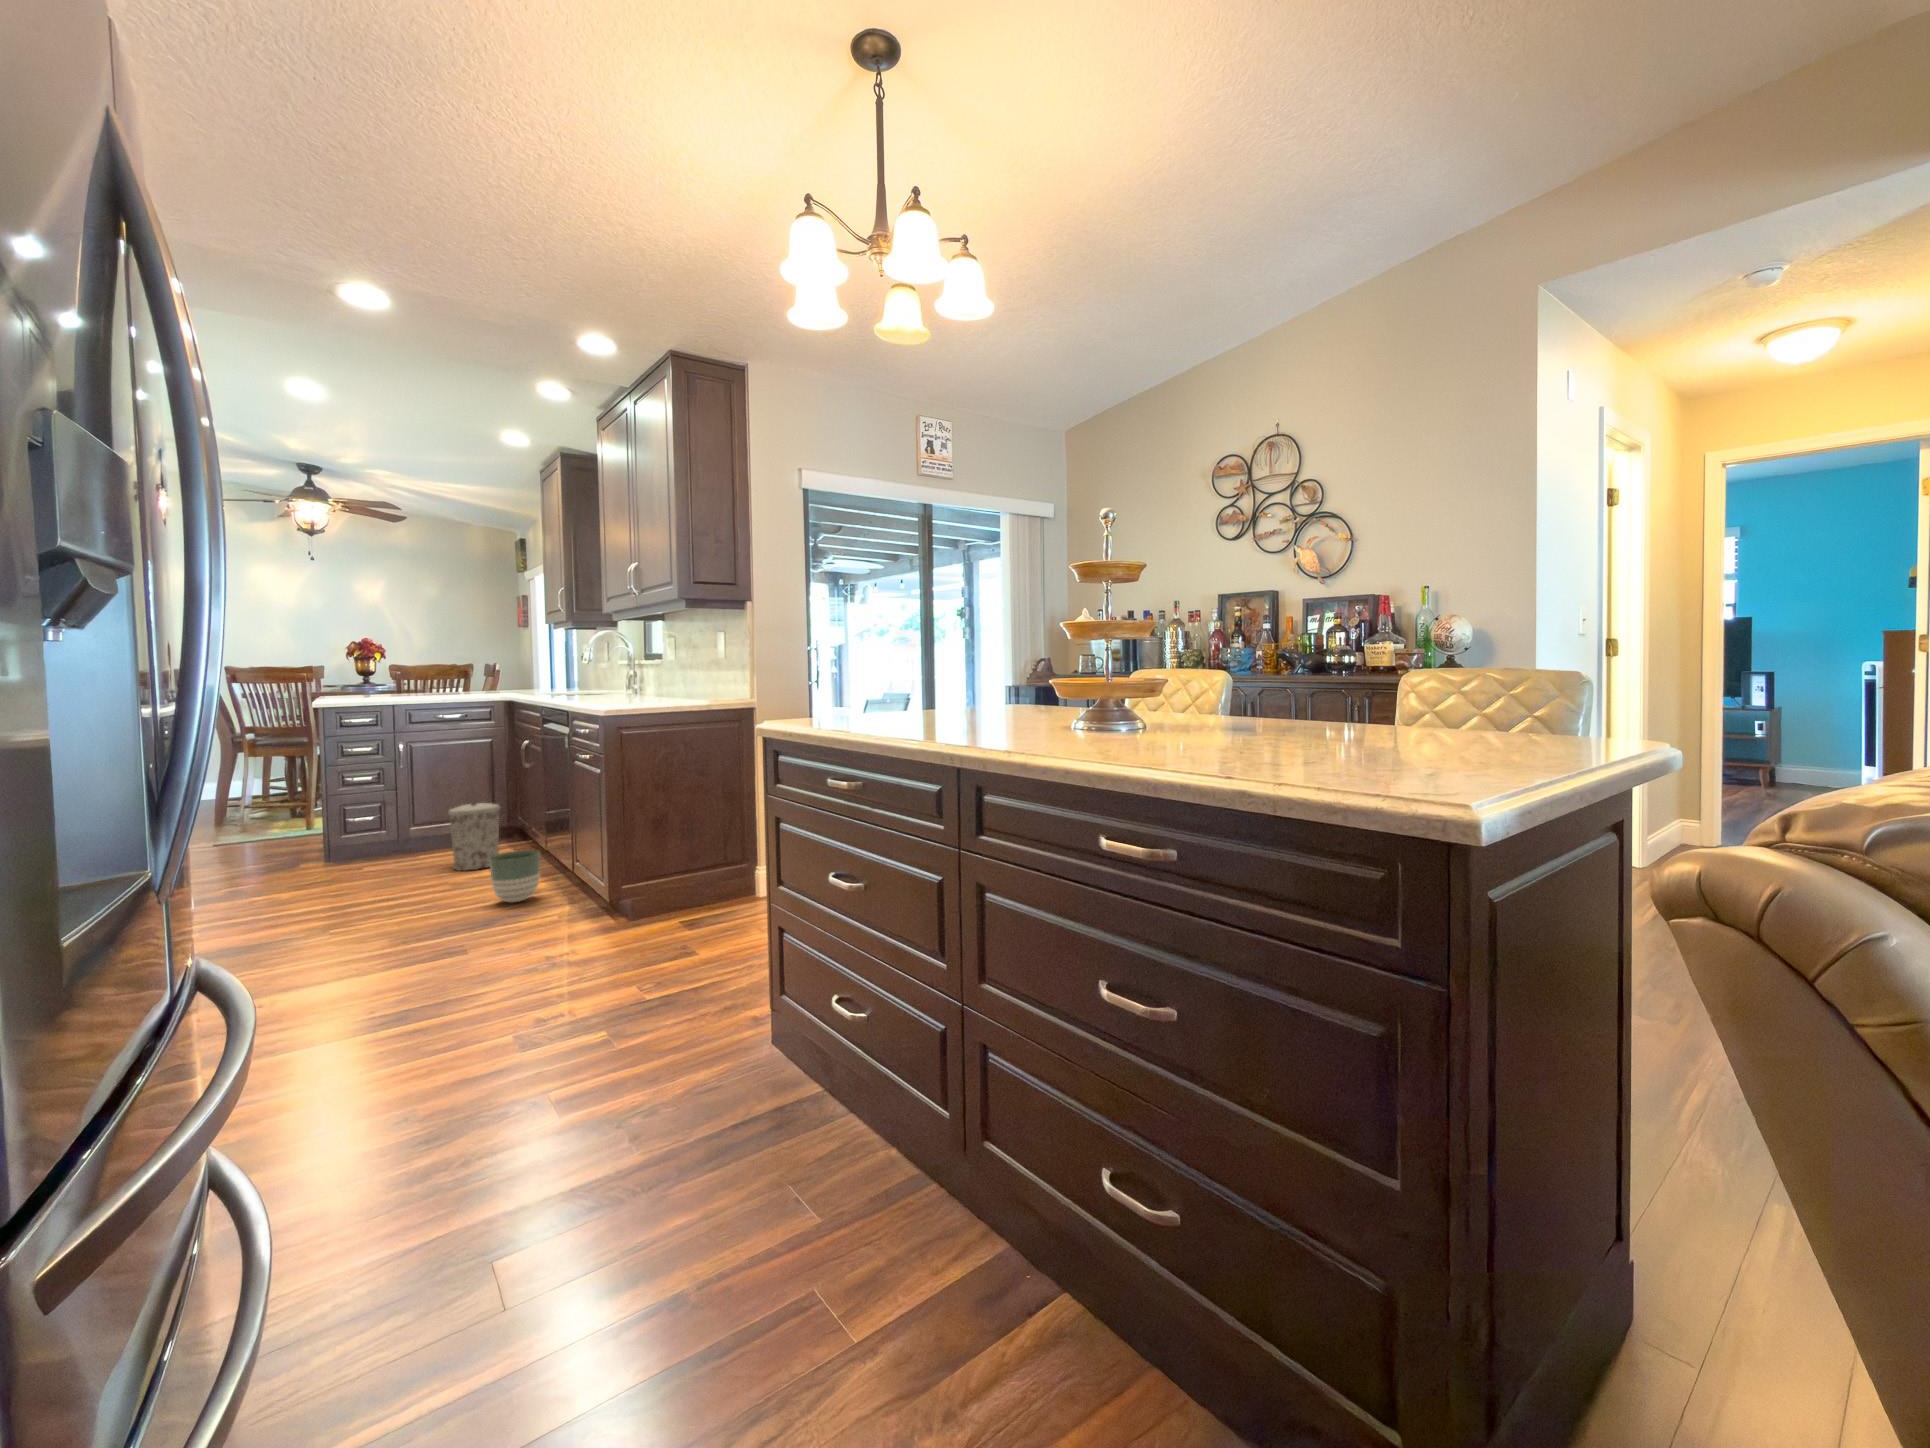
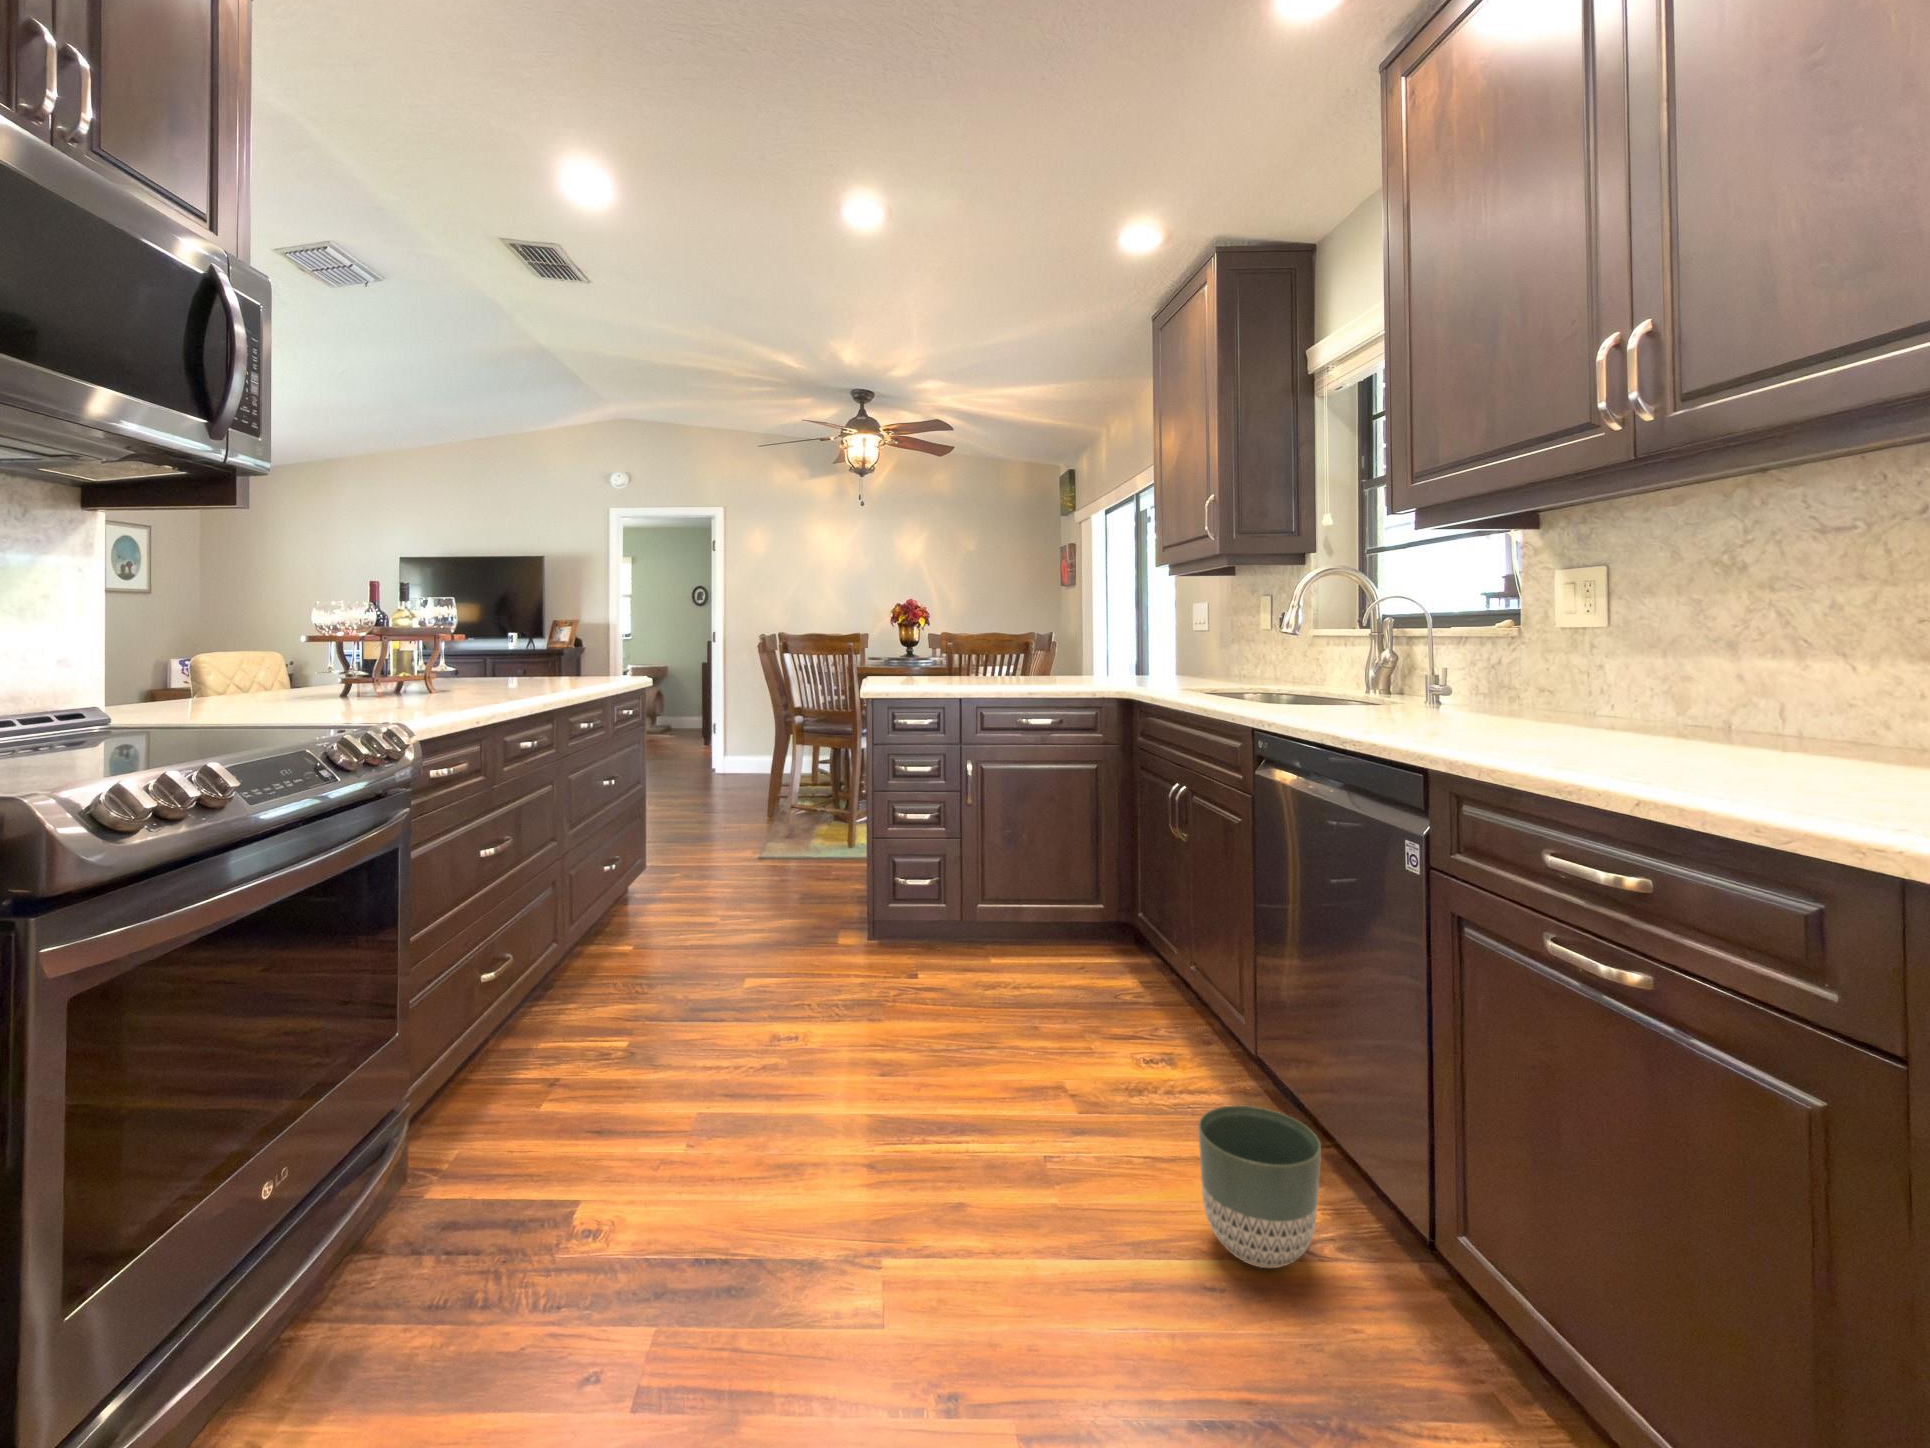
trash can: present [448,802,500,871] -> none [1051,899,1137,1041]

